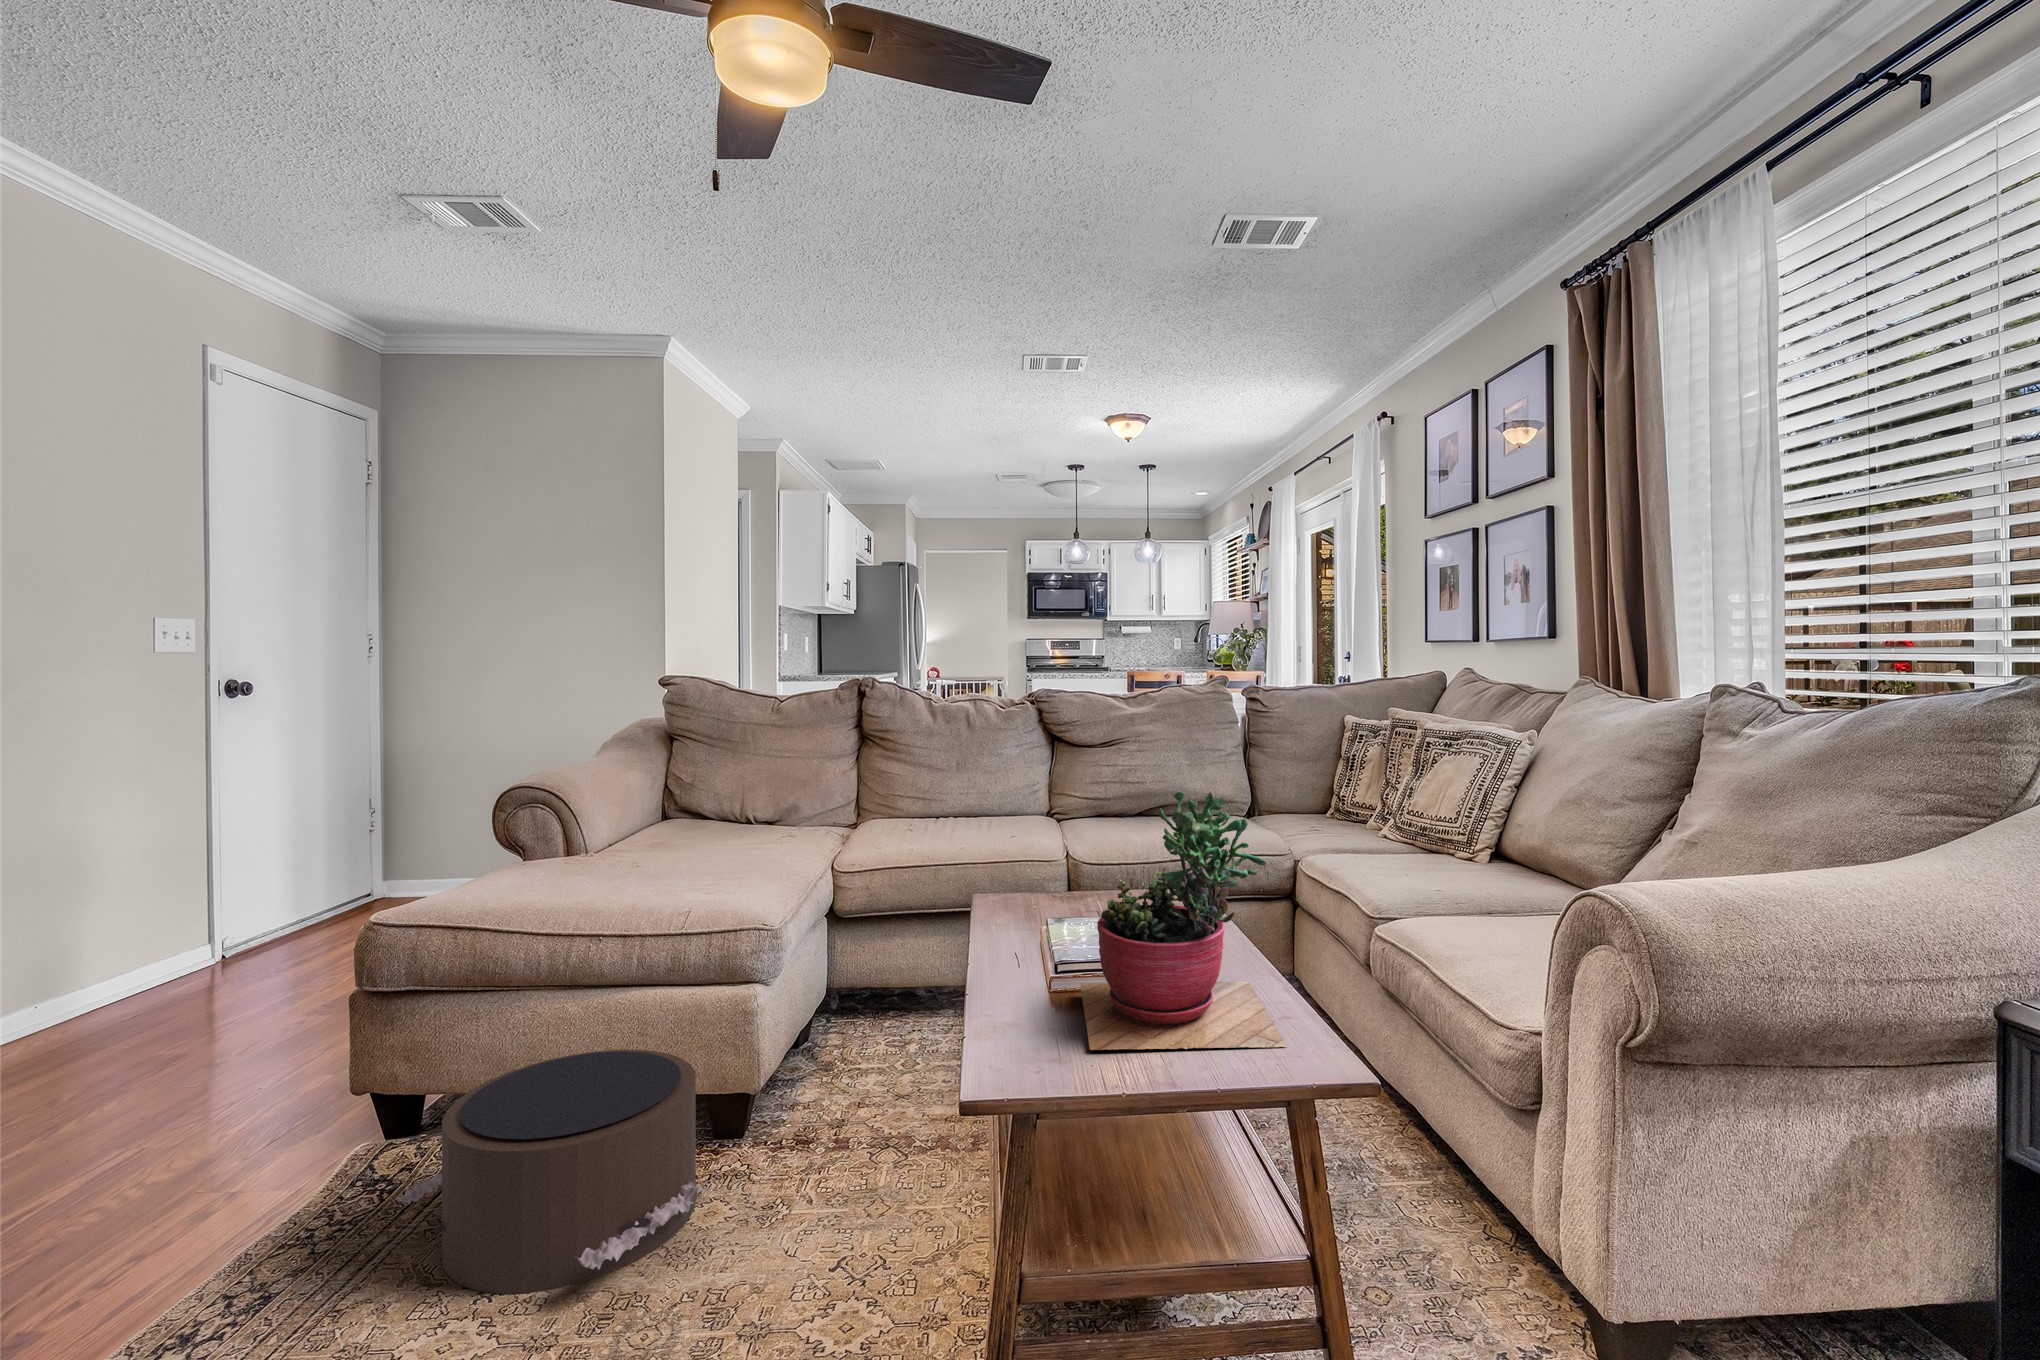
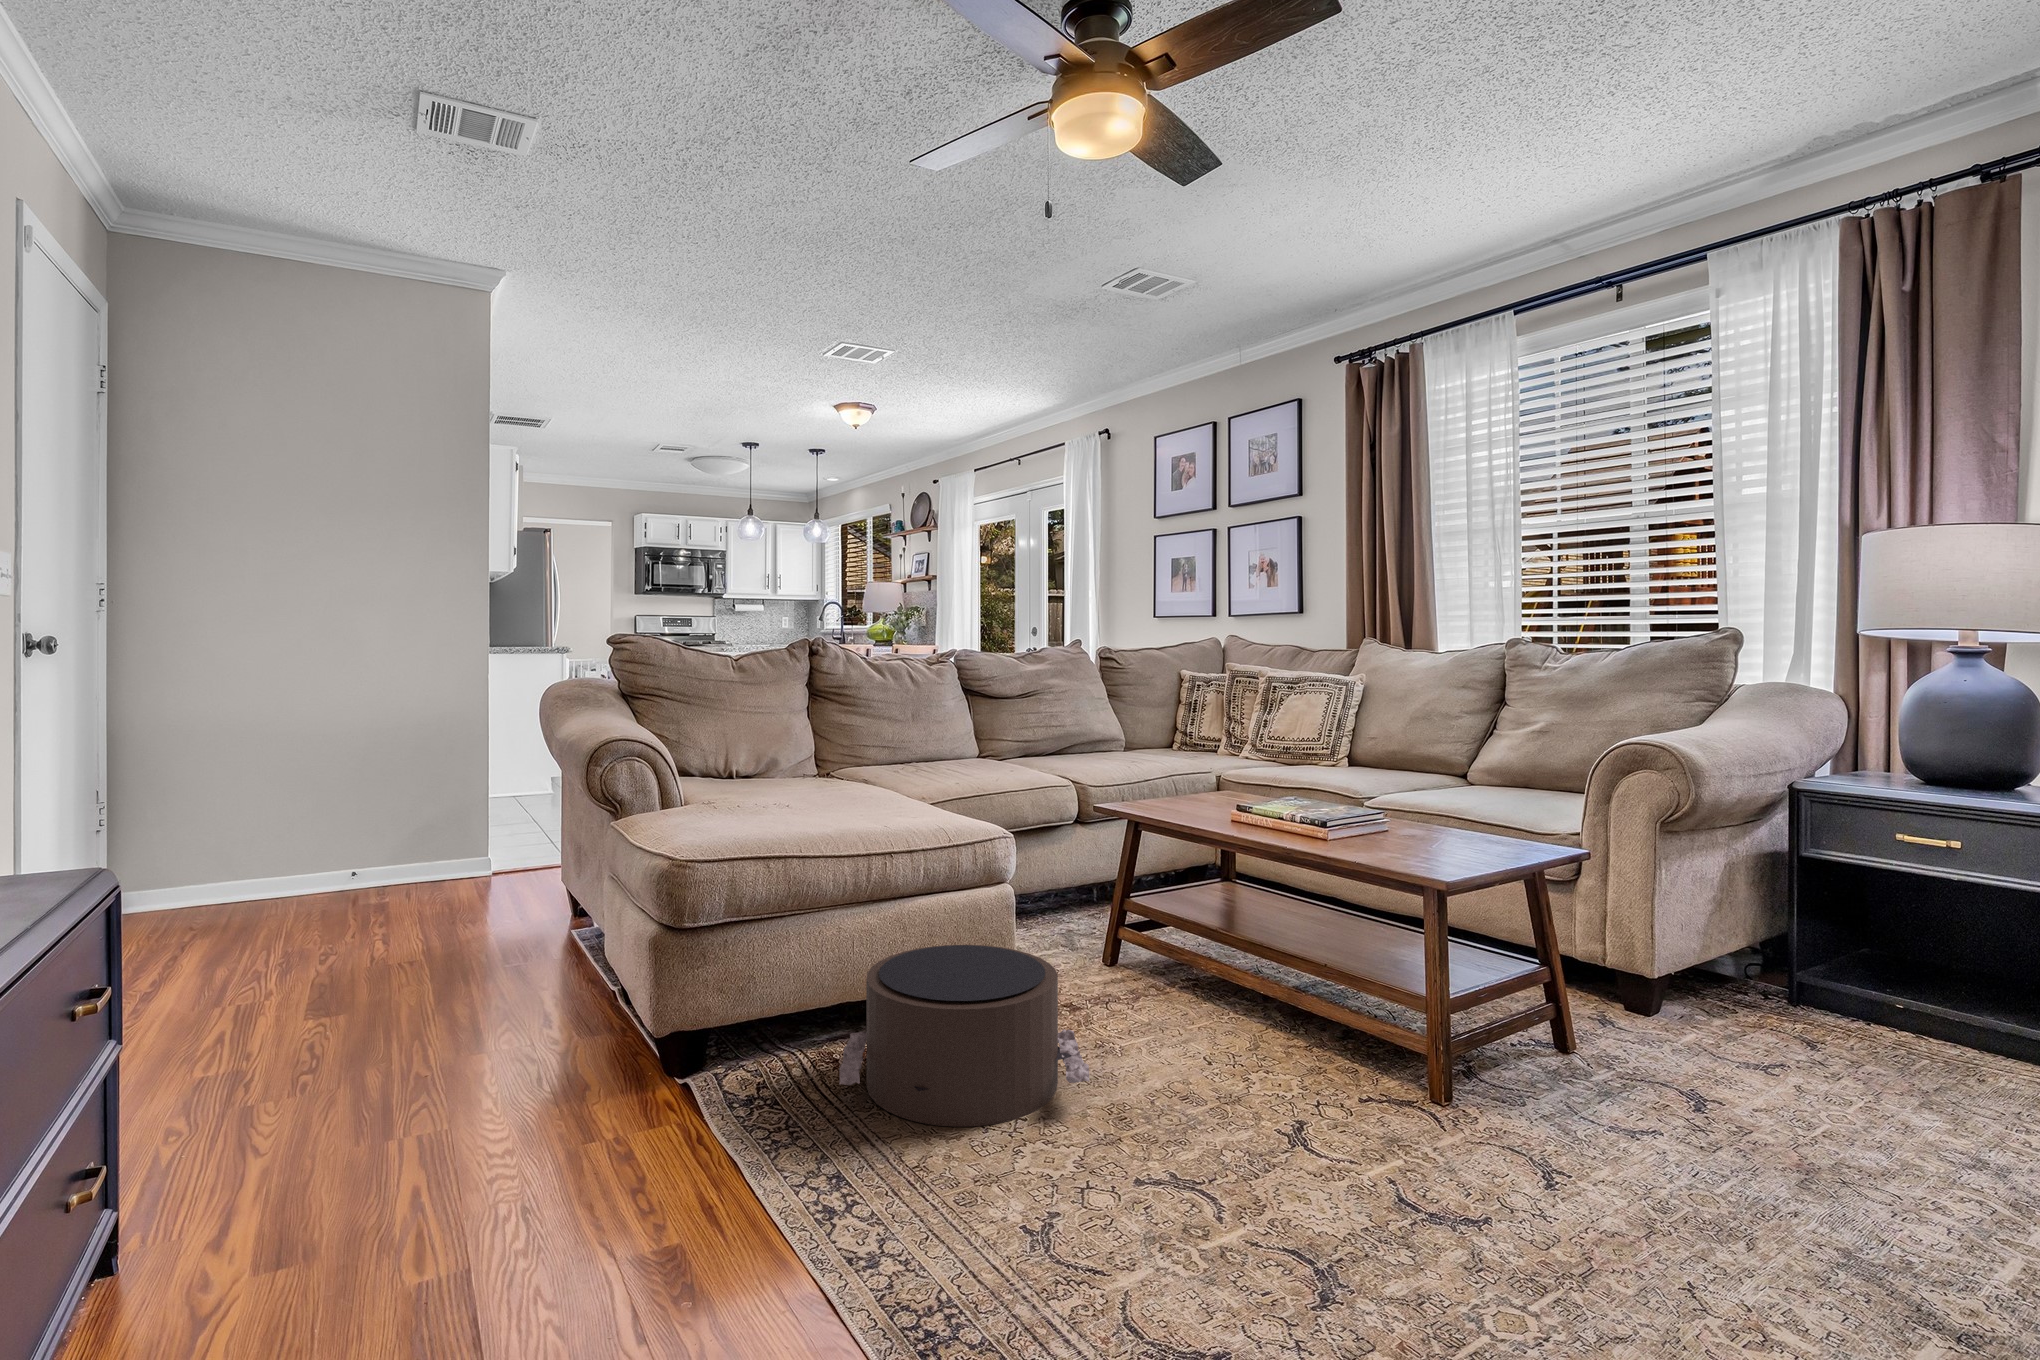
succulent plant: present [1080,791,1287,1050] -> none [1337,696,1508,859]

